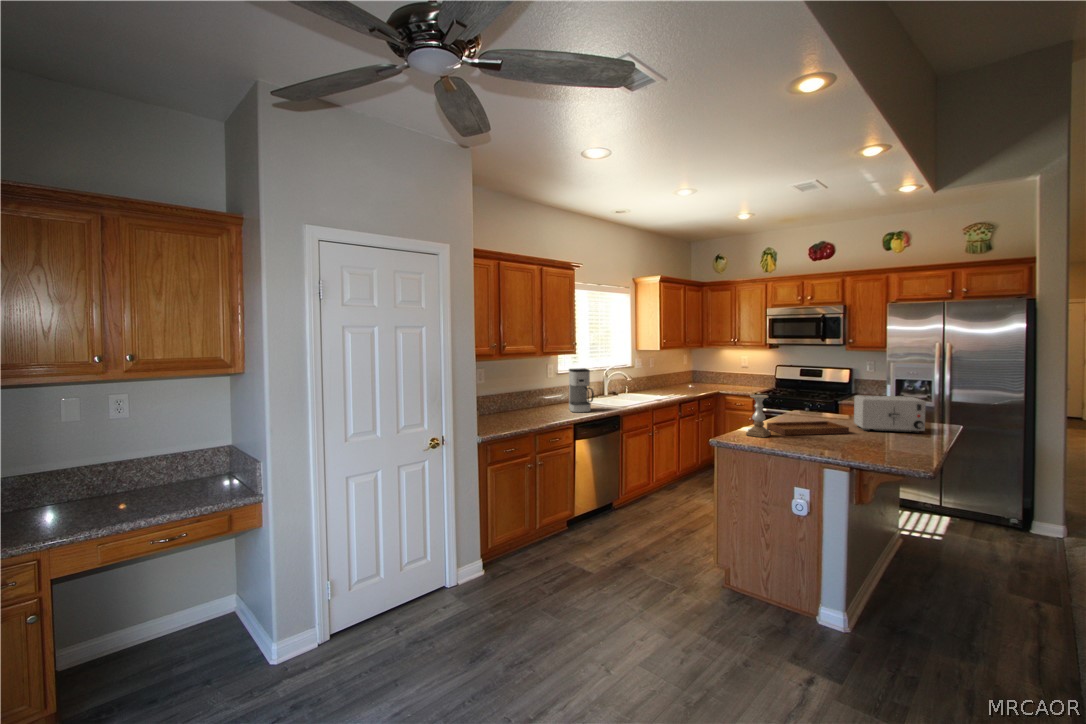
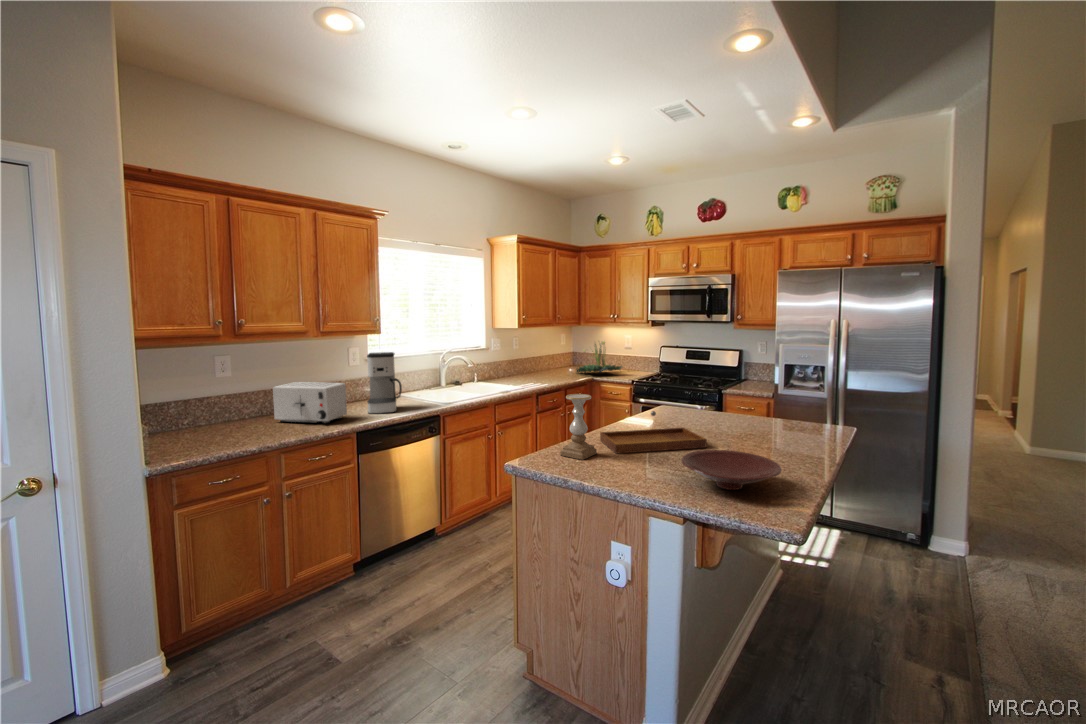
plant: none [700,360,744,388] -> present [576,341,623,373]
toaster: present [854,395,926,433] -> present [273,382,347,423]
bowl: none [842,430,914,453] -> present [681,450,782,490]

